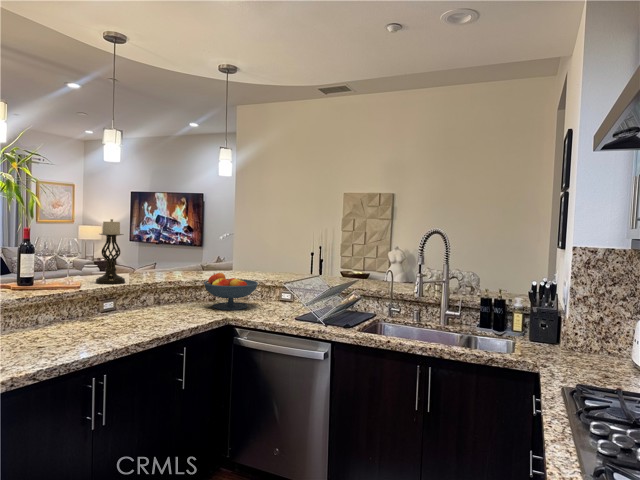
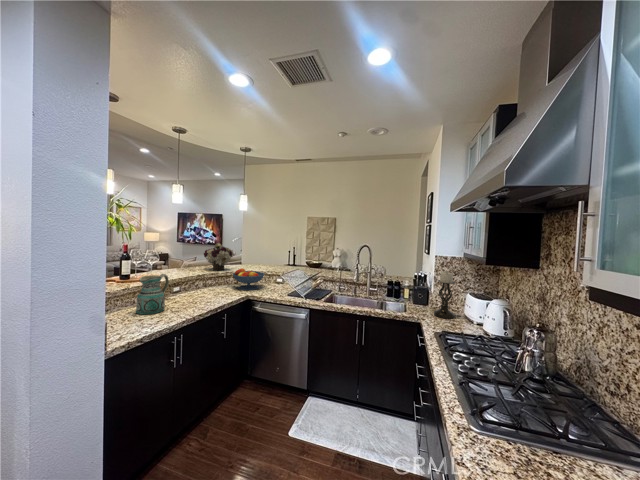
candle holder: present [96,219,125,285] -> present [434,271,455,319]
flower arrangement: none [158,230,207,278] -> present [204,243,233,271]
ceramic pitcher: none [36,274,91,340] -> present [136,274,169,315]

